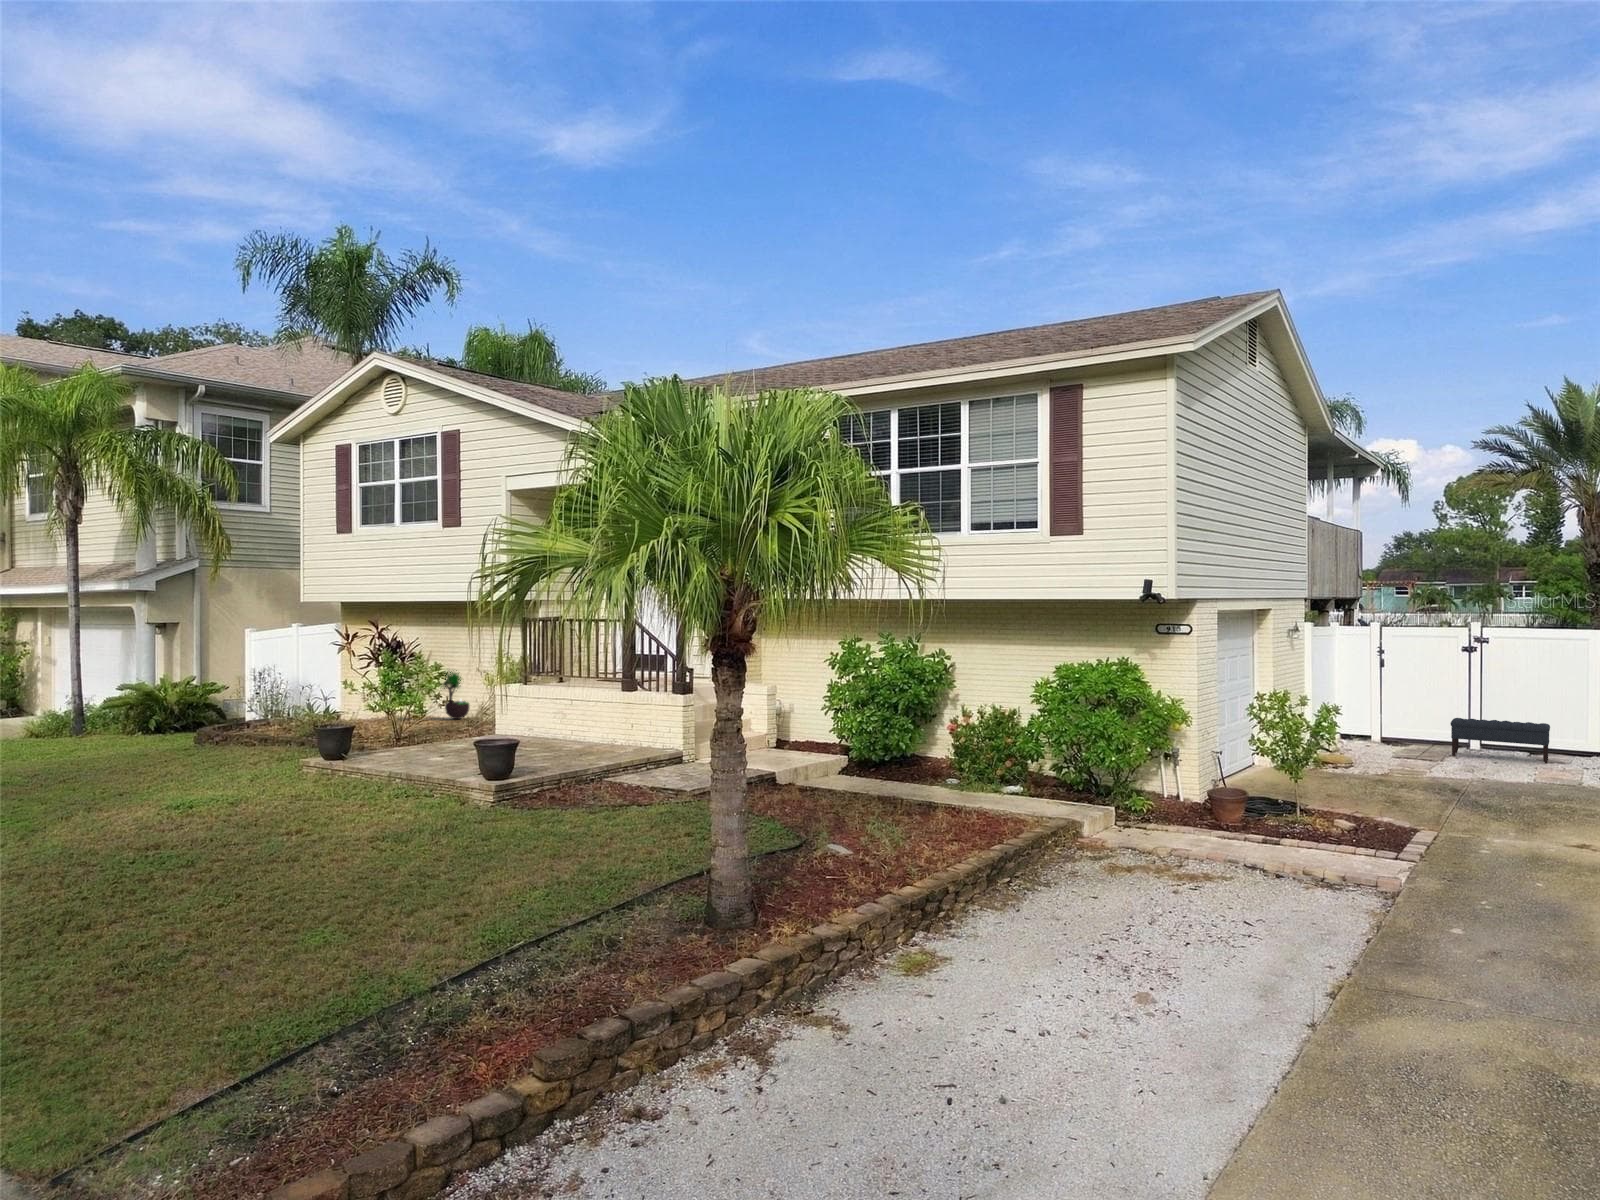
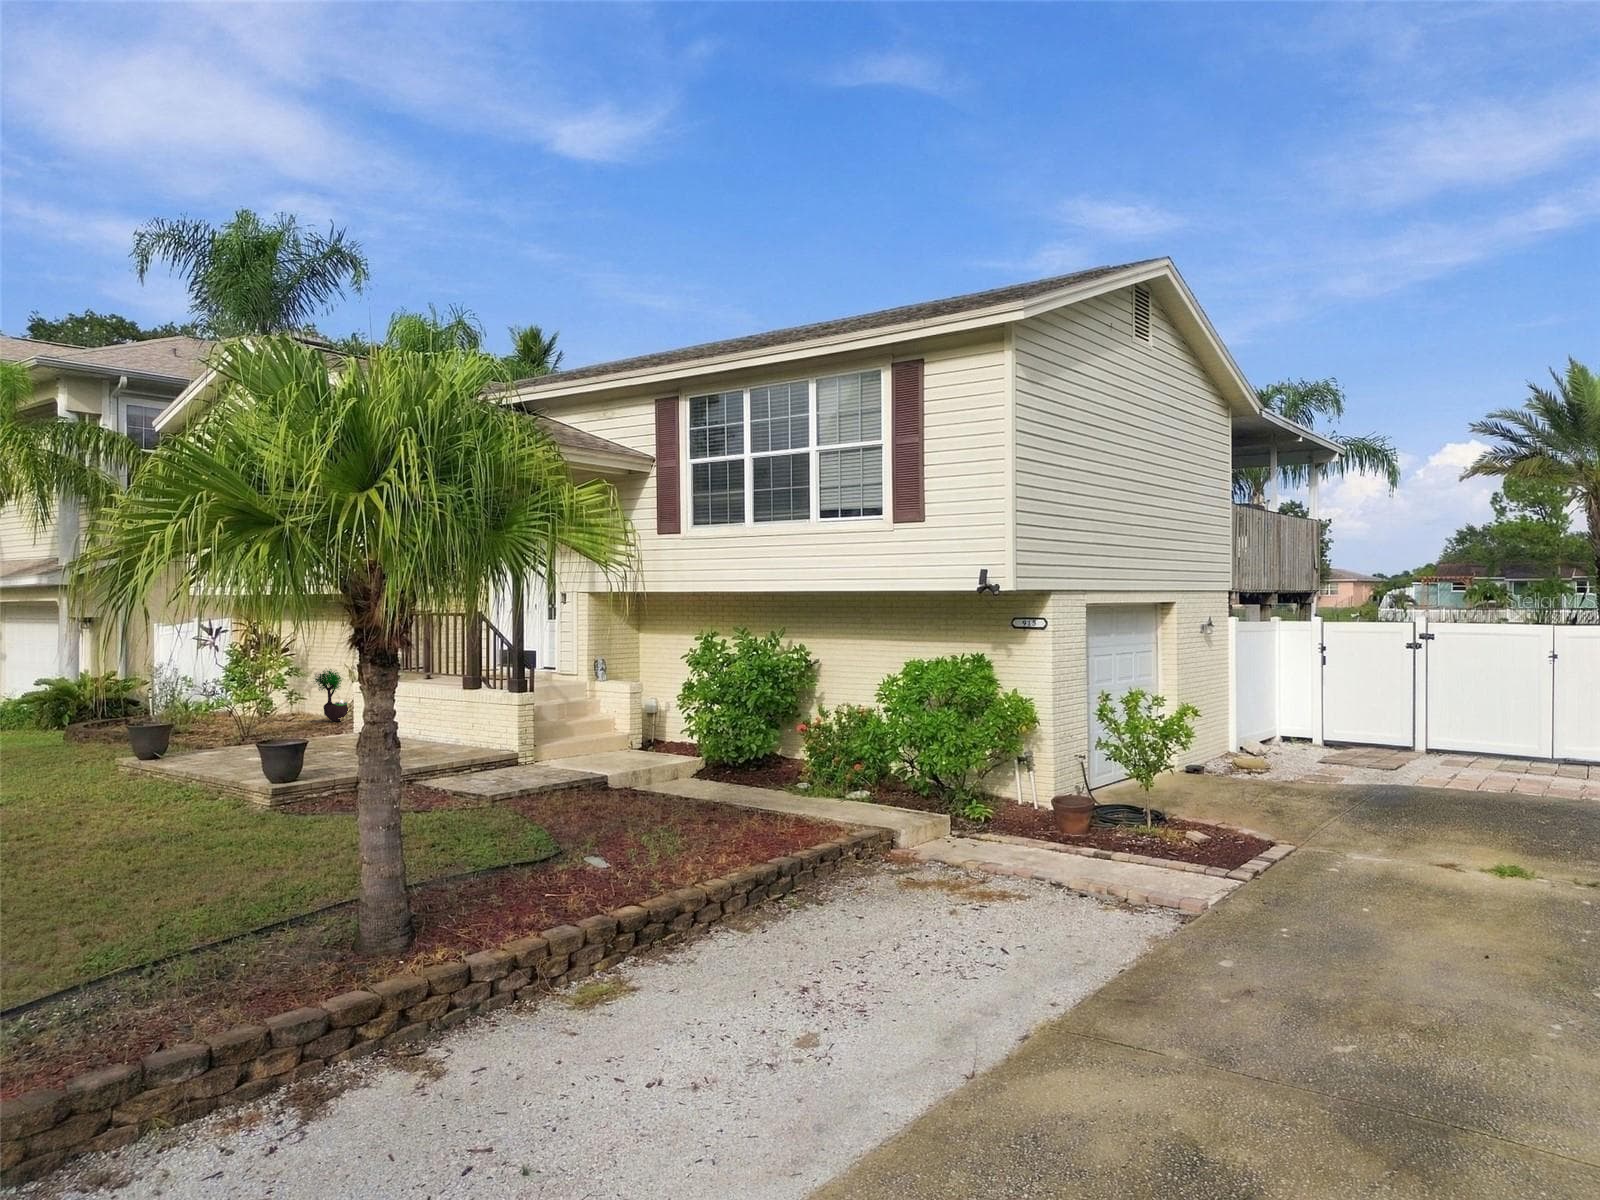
bench: present [1450,718,1550,764] -> none [1389,723,1498,773]

